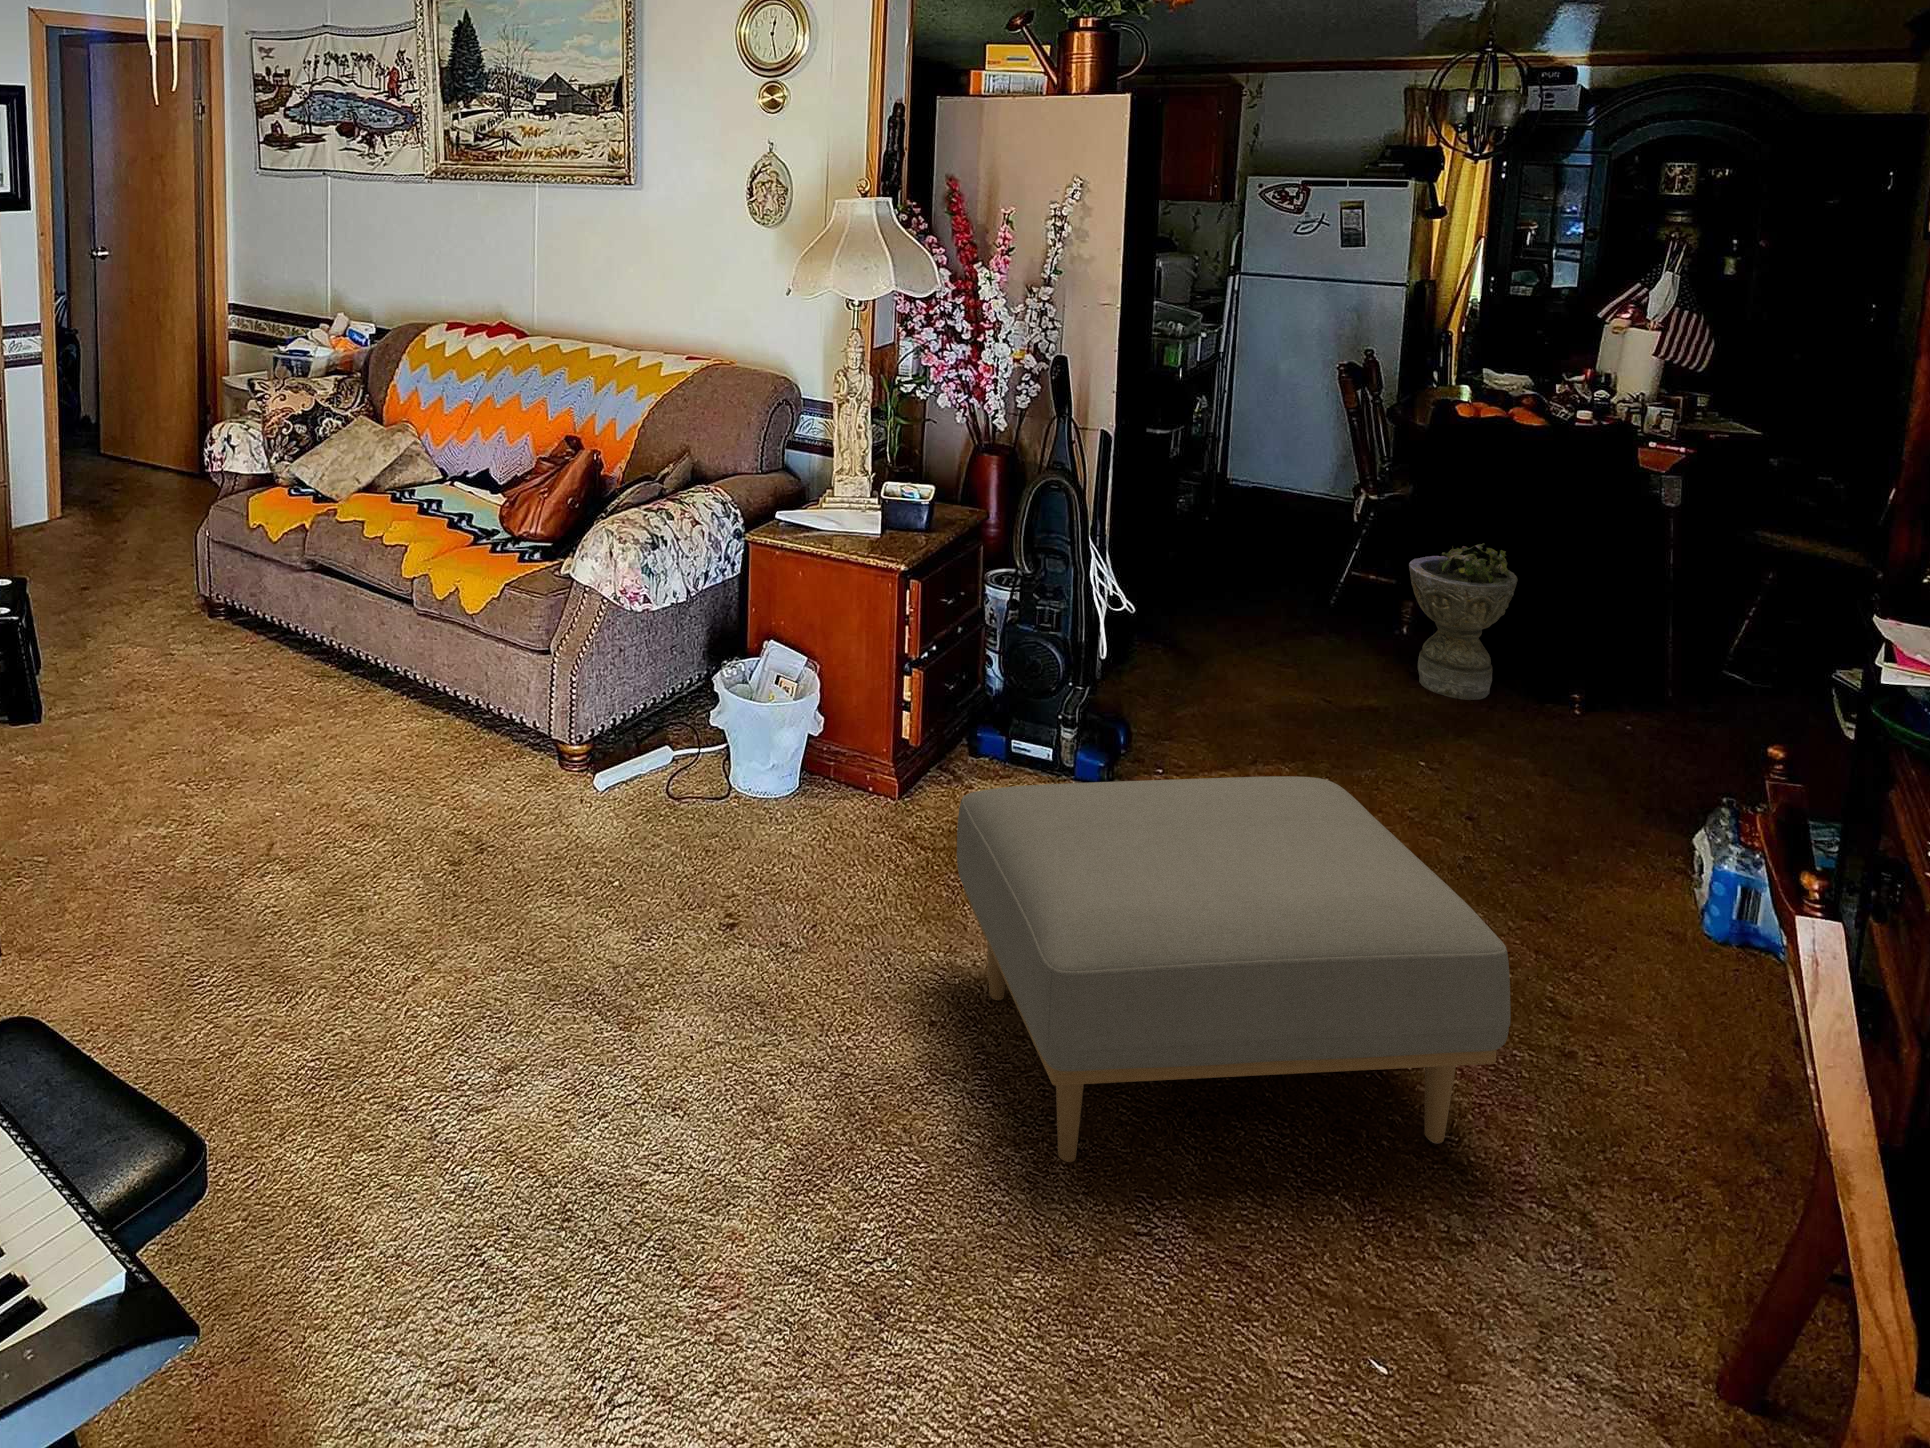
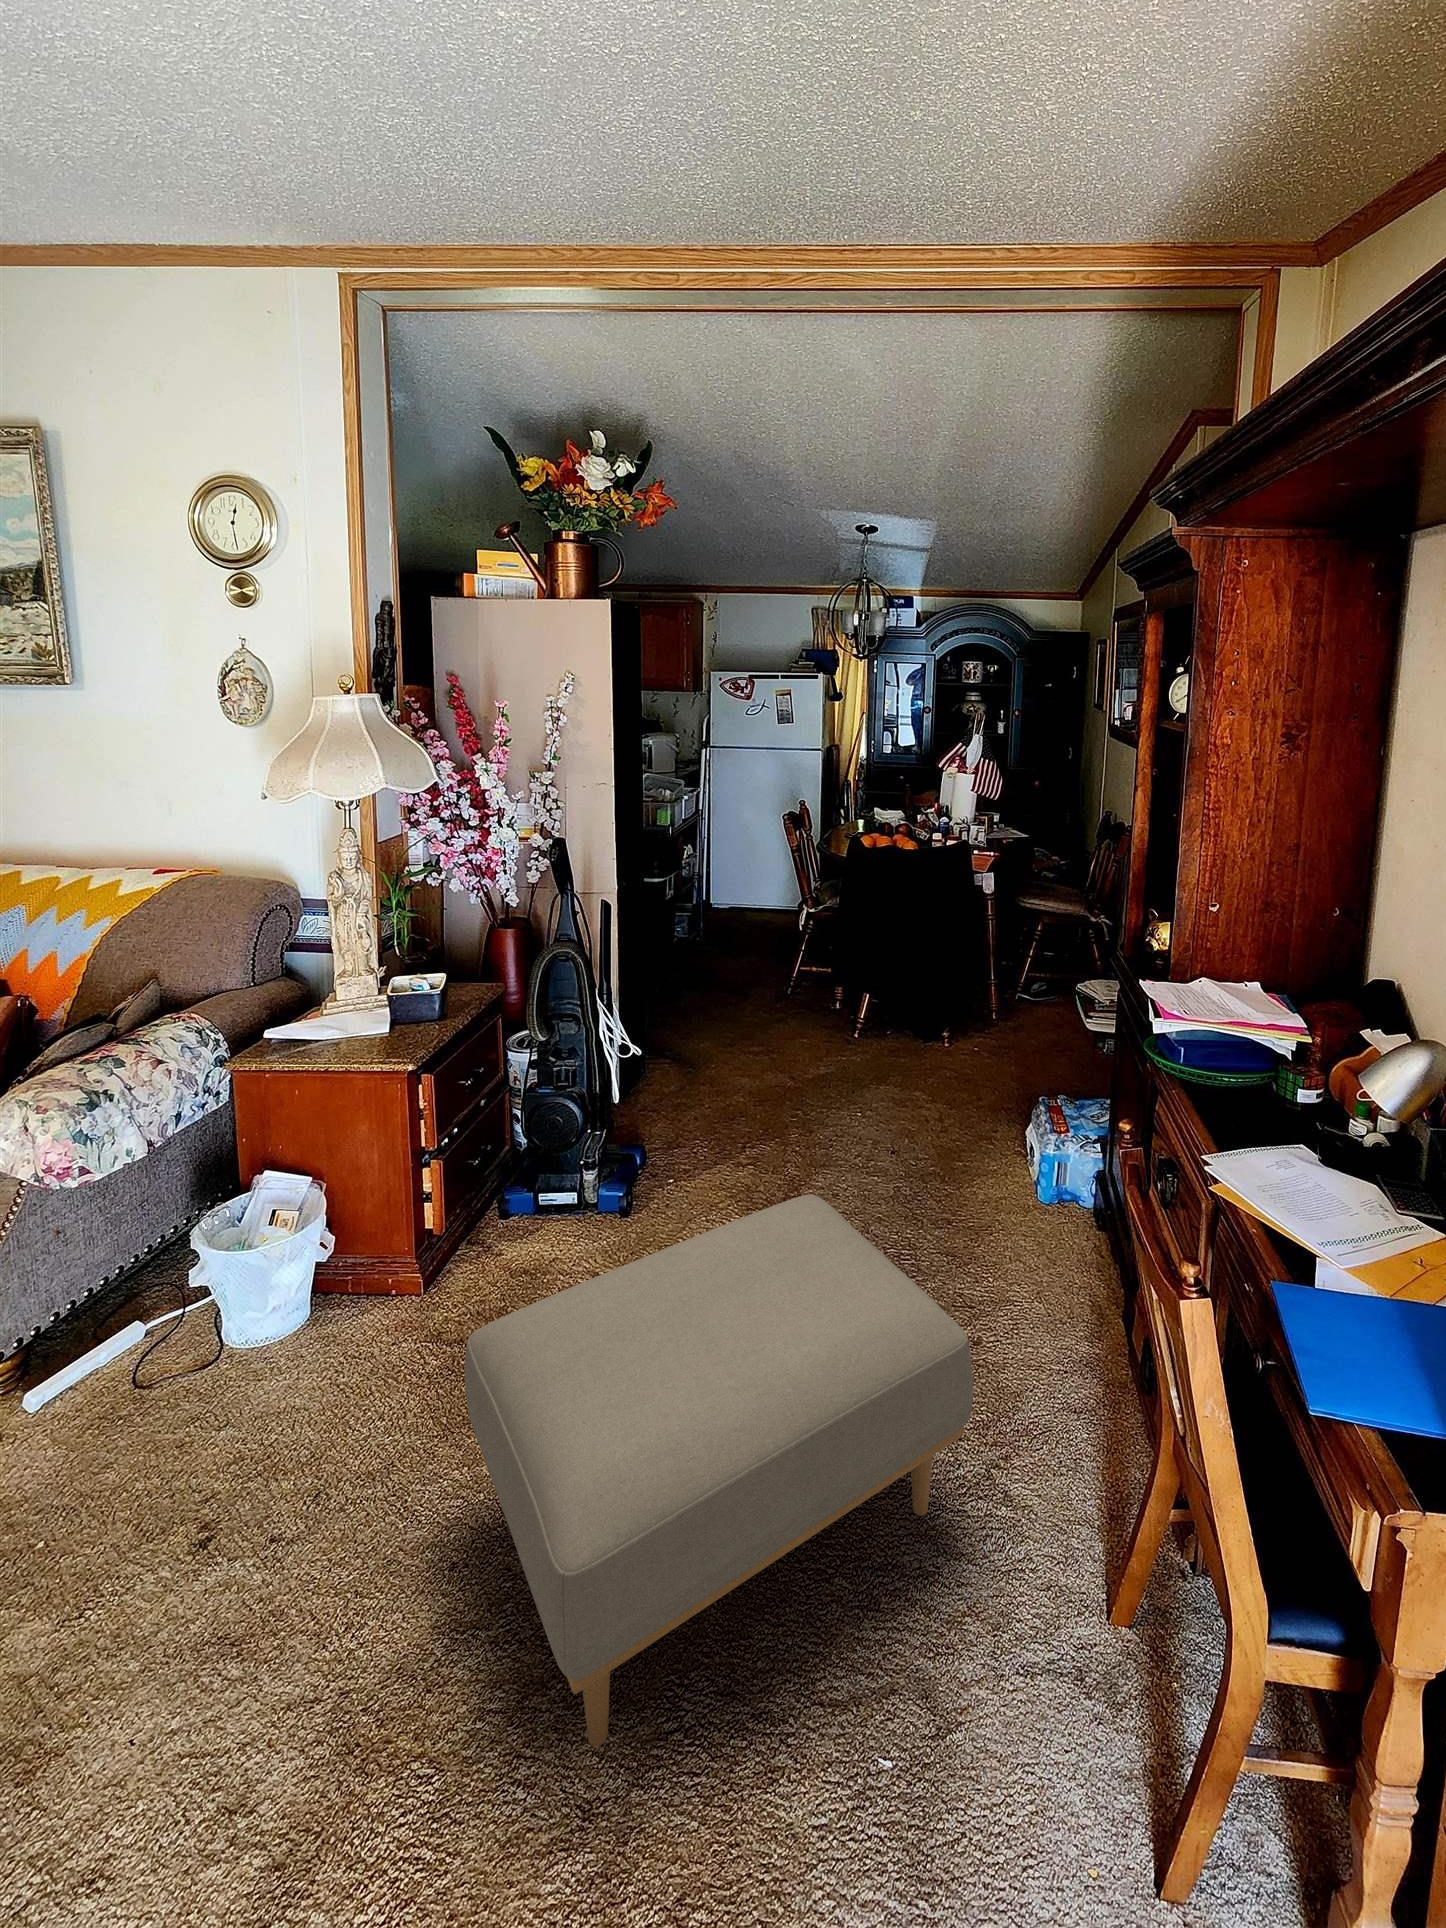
planter: present [1409,543,1518,700] -> none [841,935,909,1052]

